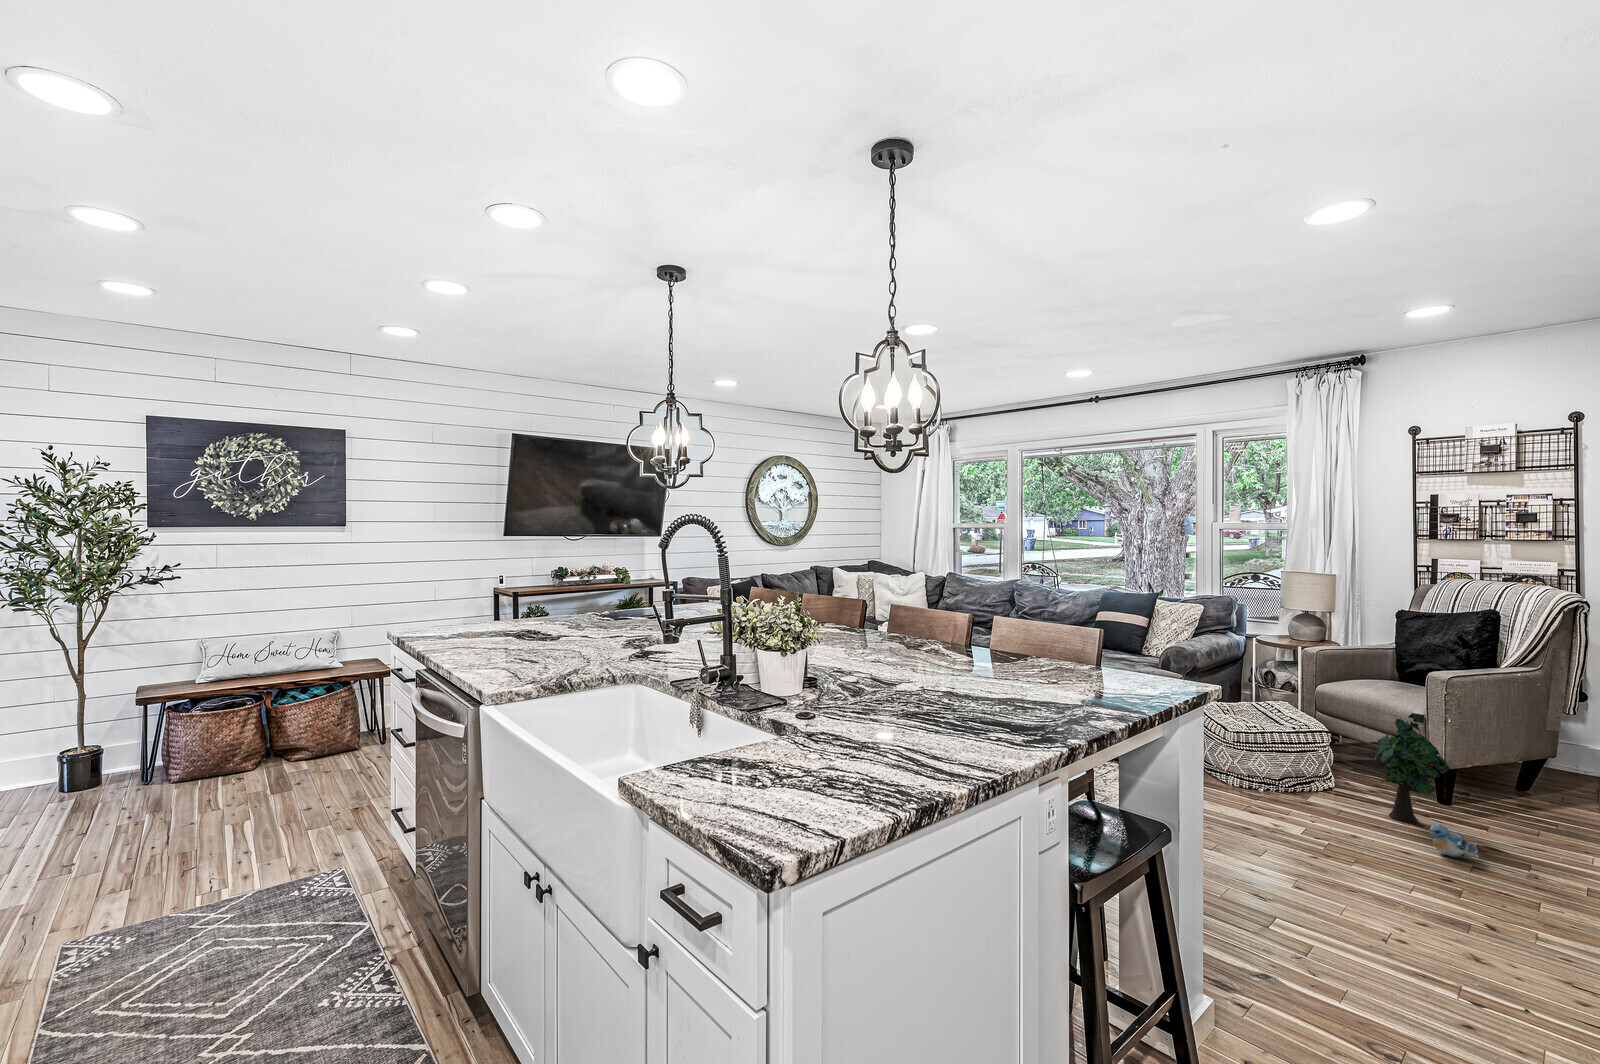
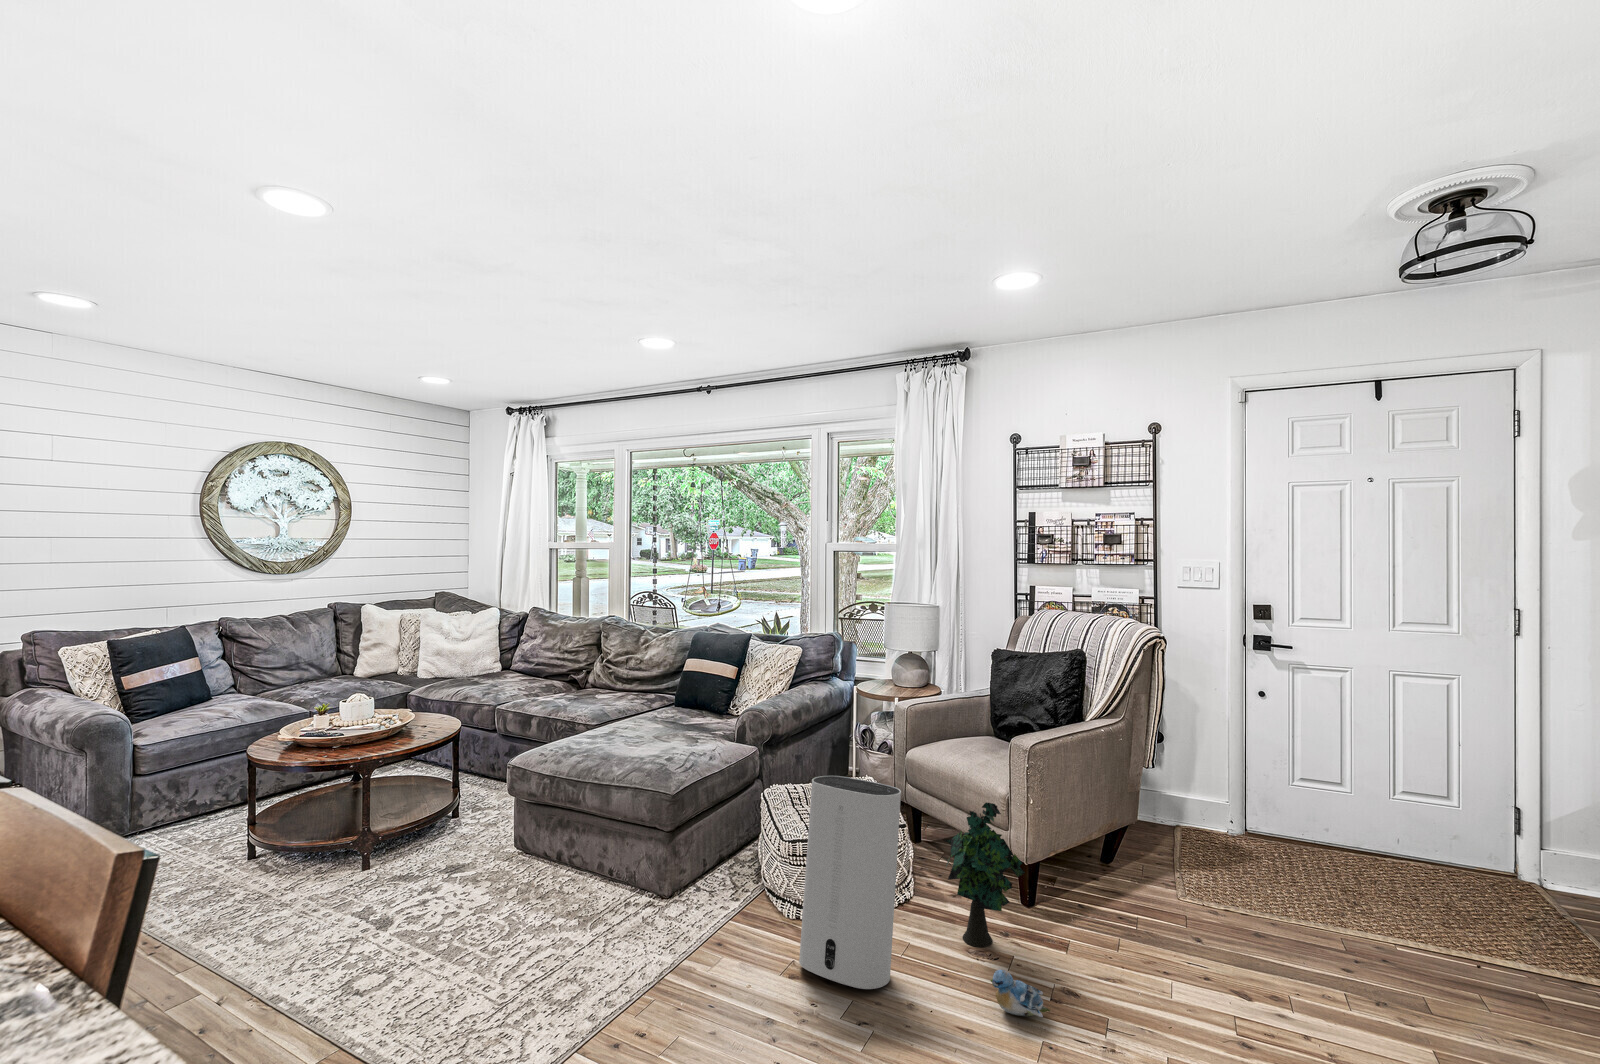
air purifier: none [1254,682,1342,828] -> present [799,776,901,989]

